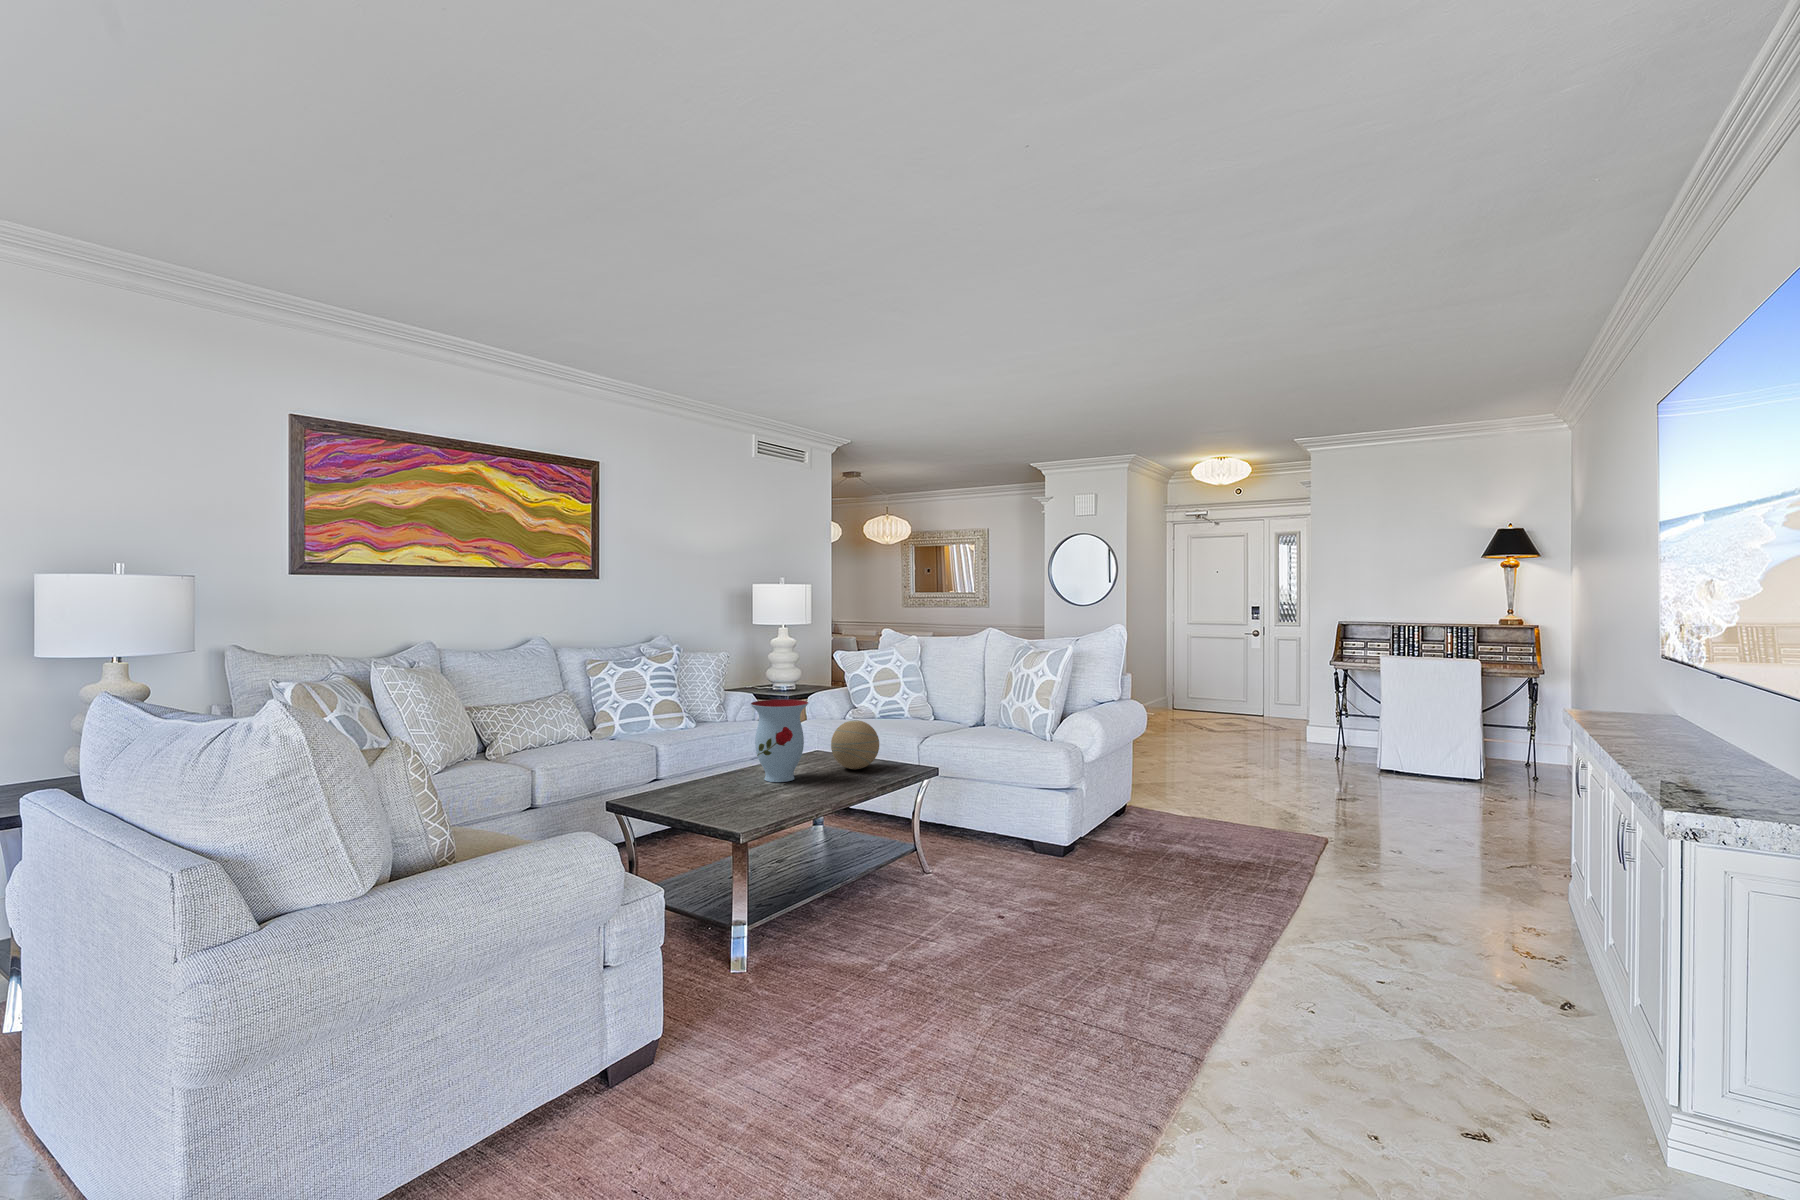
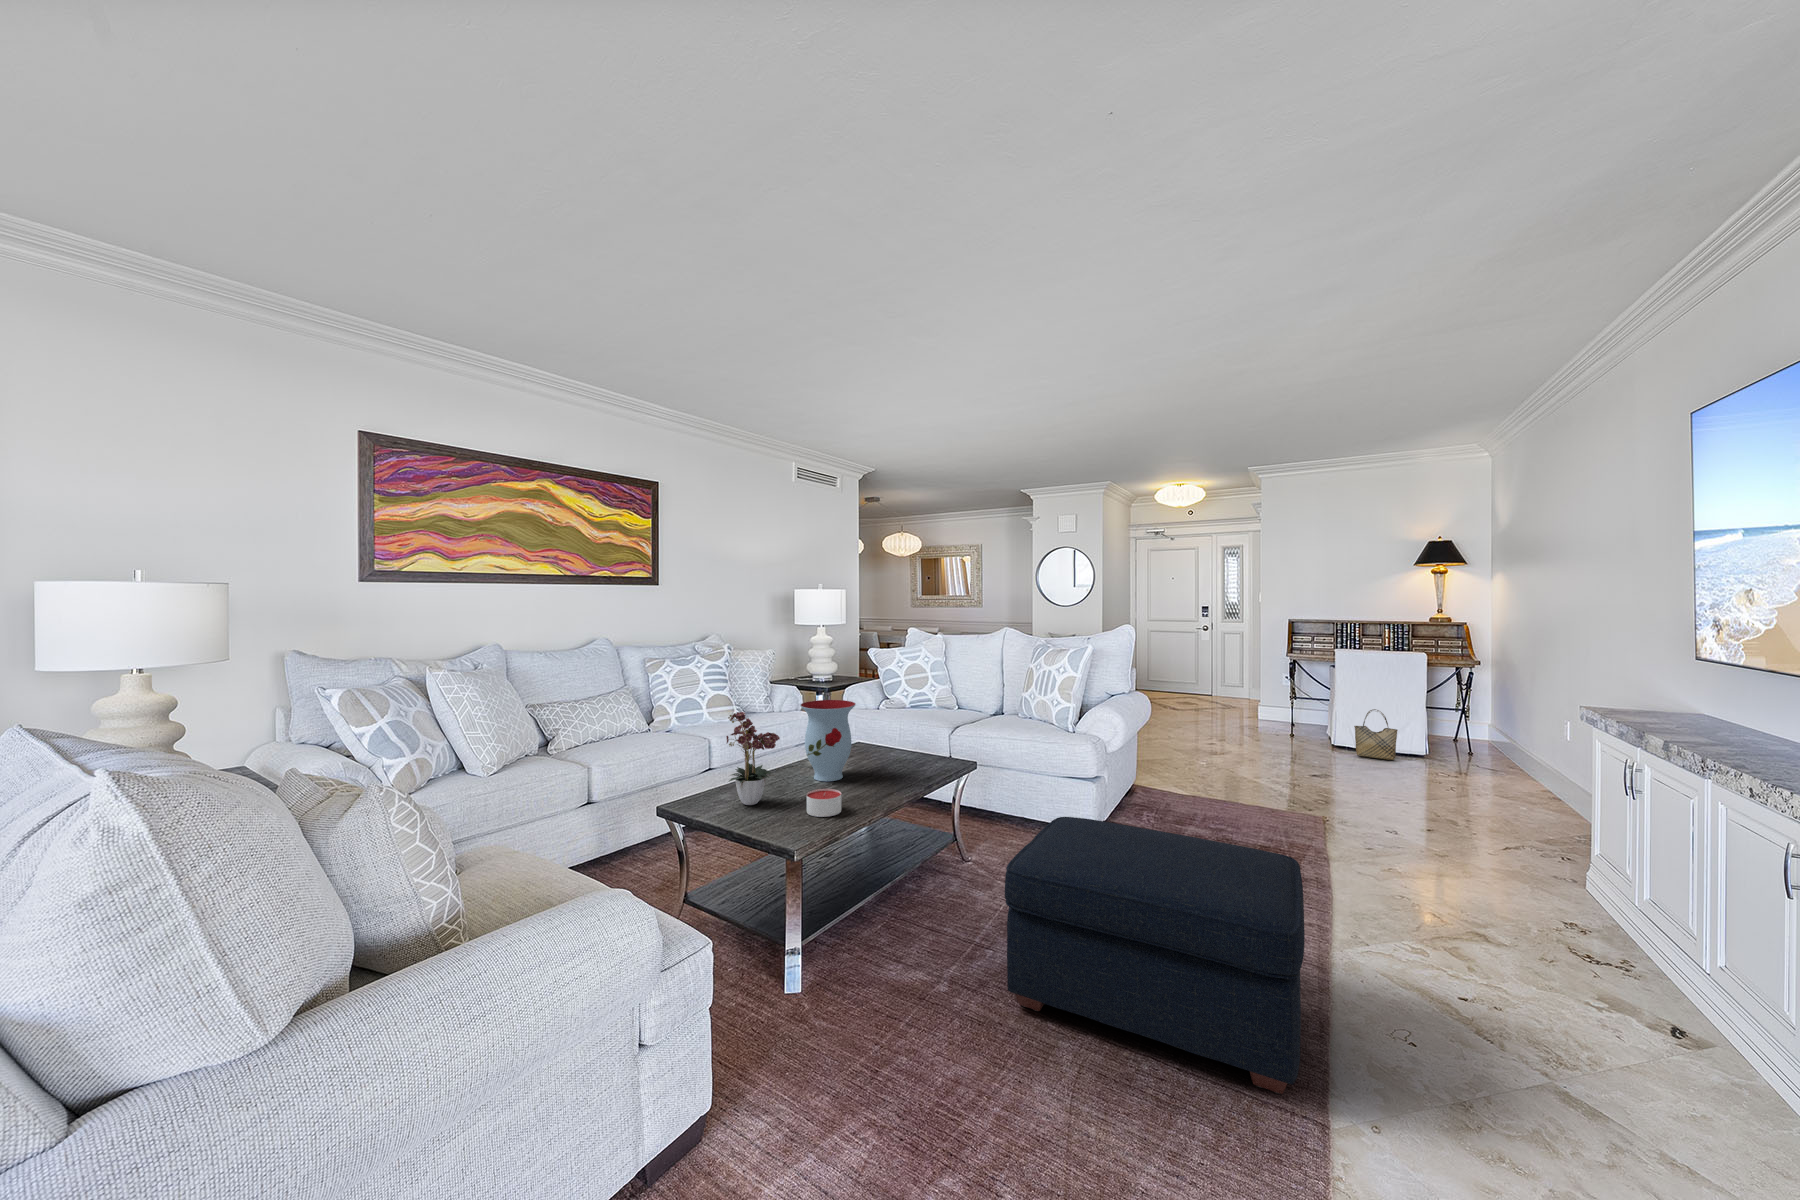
flower arrangement: none [670,702,732,800] -> present [726,712,780,805]
decorative orb: present [831,720,879,769] -> none [875,719,921,765]
woven basket: none [1400,725,1448,783] -> present [1354,709,1398,760]
candle: none [753,784,788,809] -> present [807,789,841,817]
ottoman: none [937,813,1222,1040] -> present [1005,817,1305,1094]

